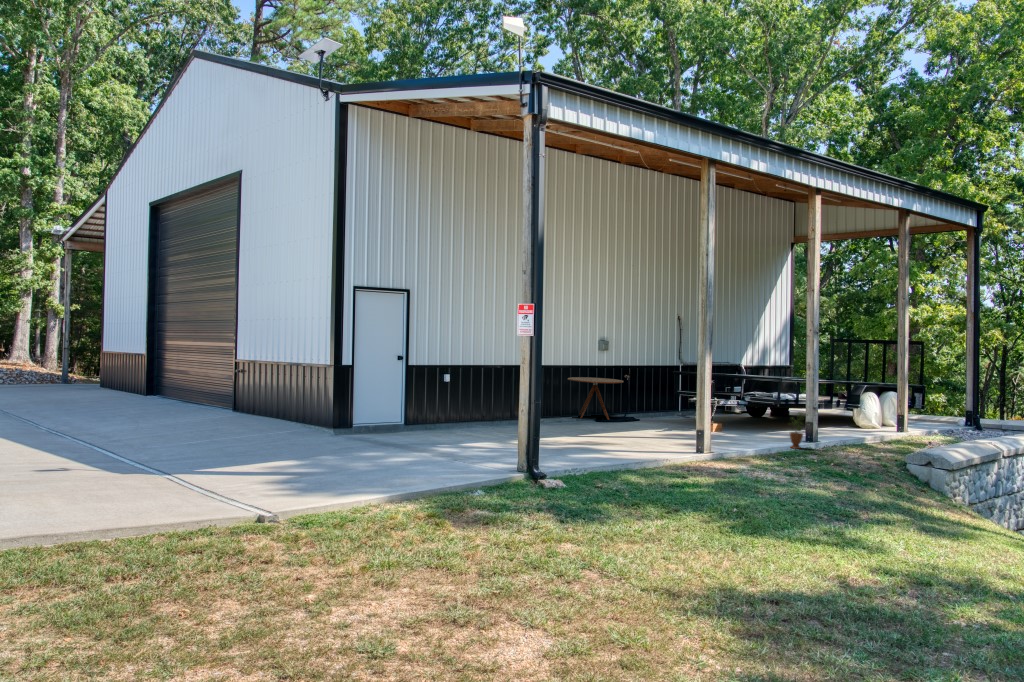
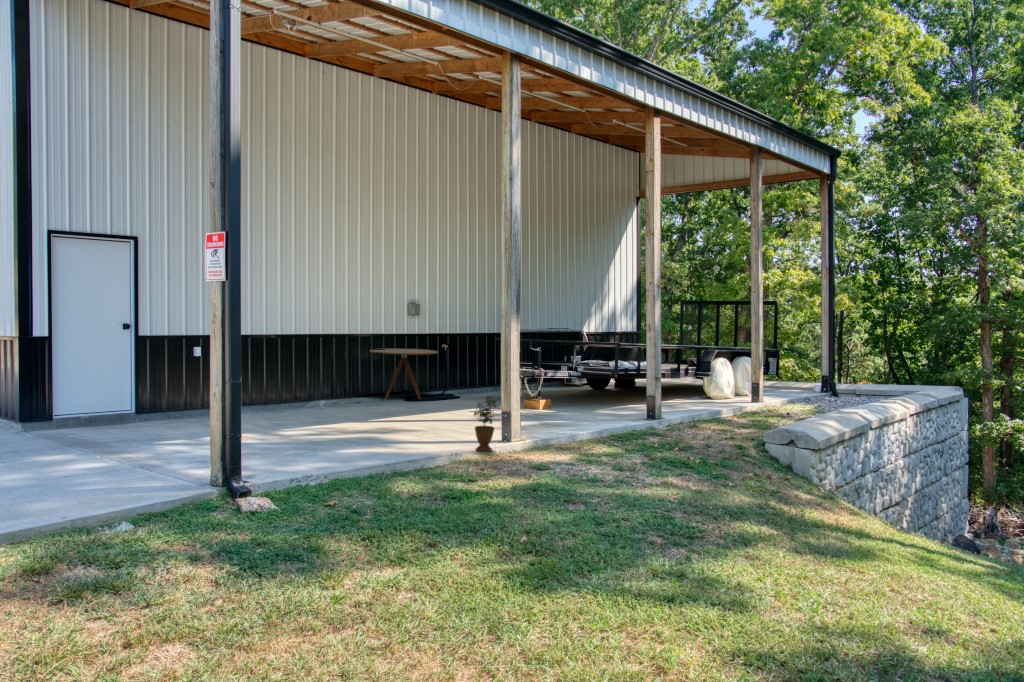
potted plant: present [789,412,805,449] -> present [474,396,500,451]

